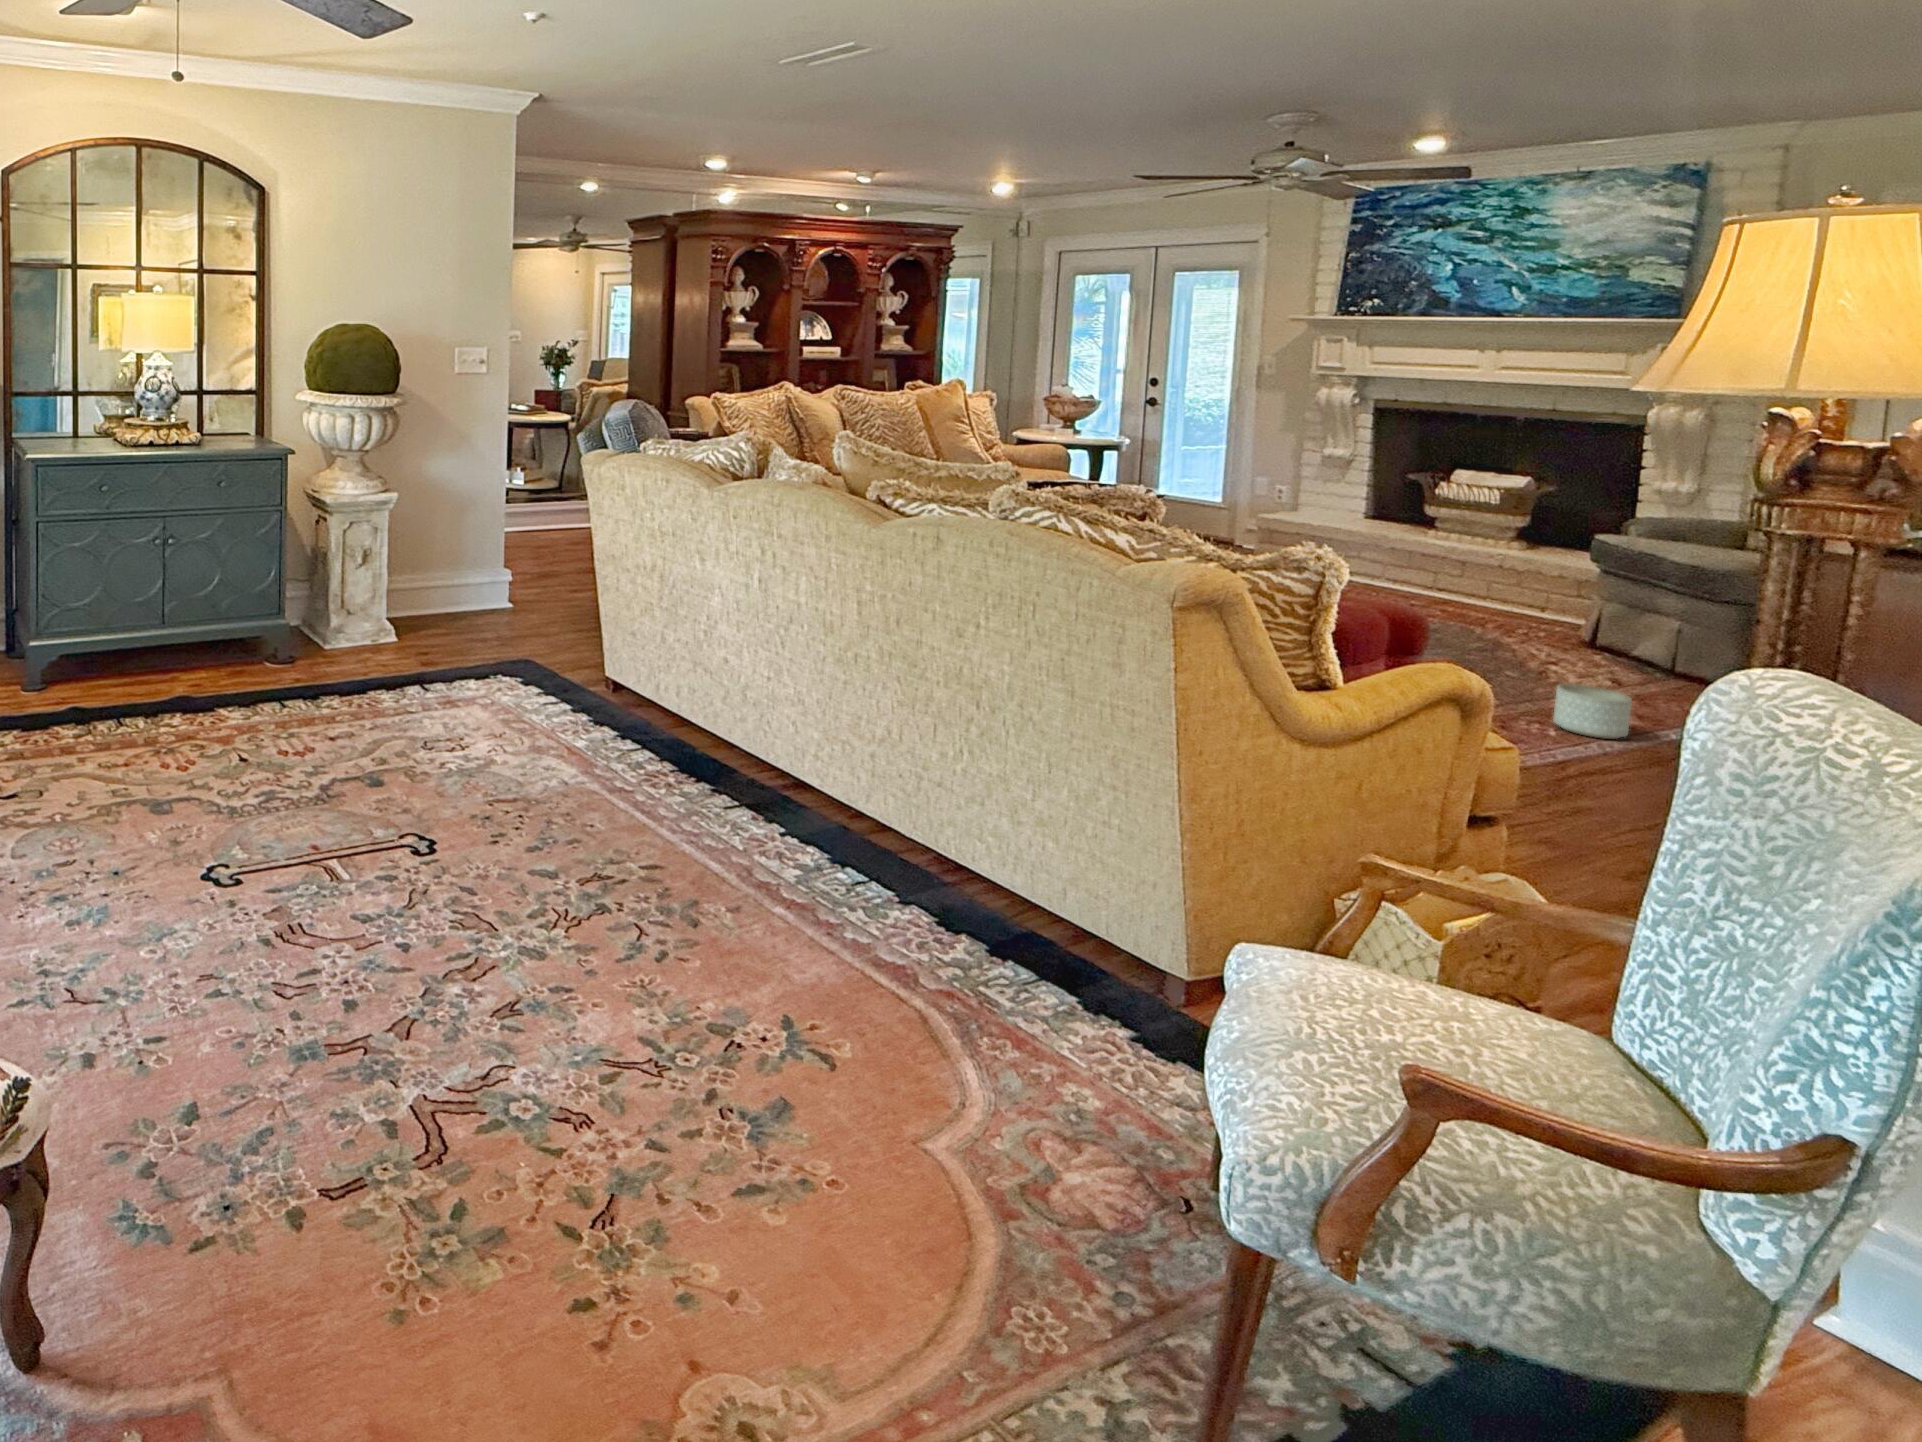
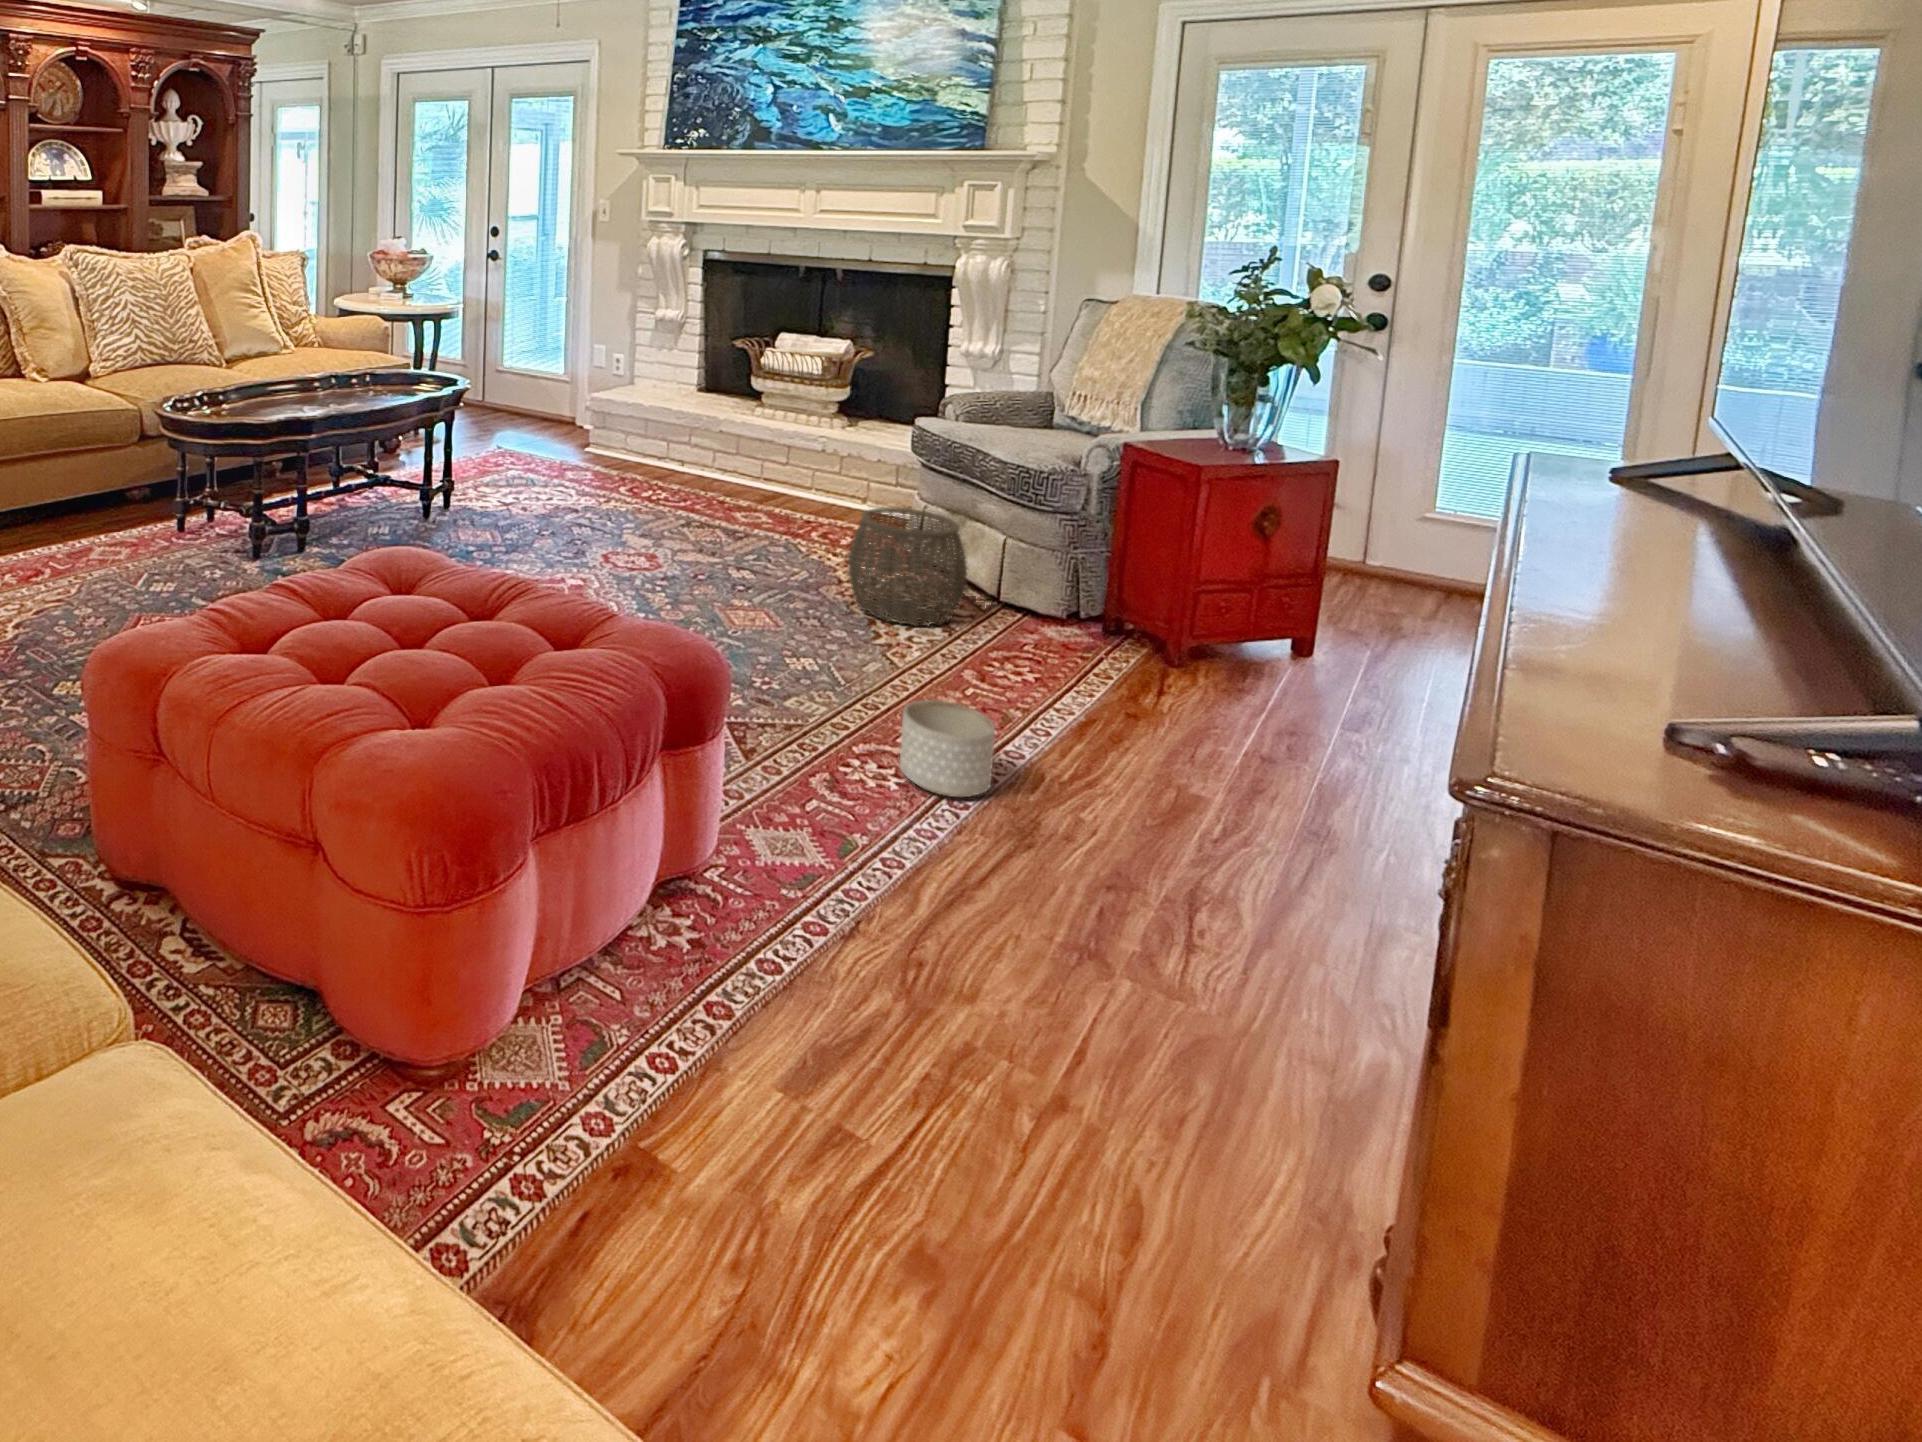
woven basket: none [1519,591,1636,677] -> present [848,508,967,626]

